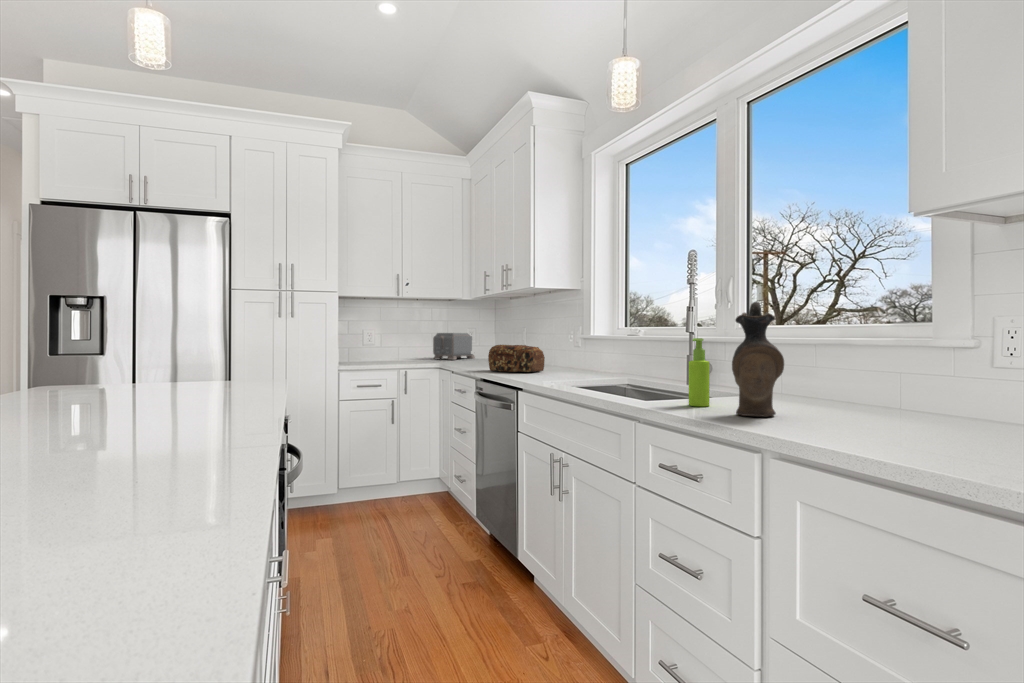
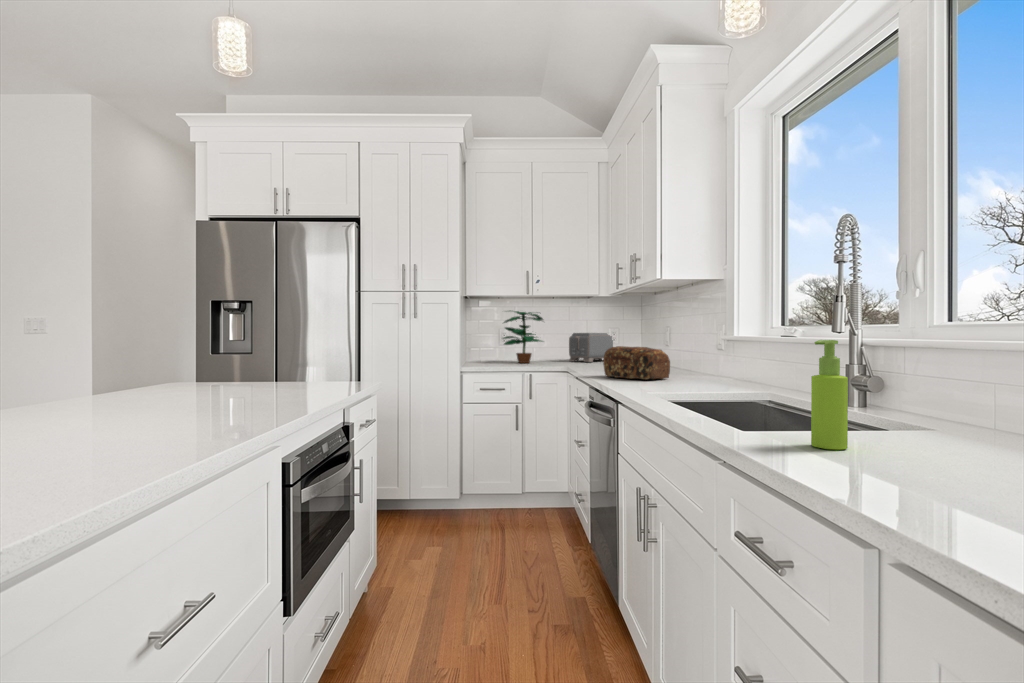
ceramic pitcher: present [732,302,784,416] -> none [869,276,977,483]
potted plant: none [370,311,413,362] -> present [504,311,543,363]

